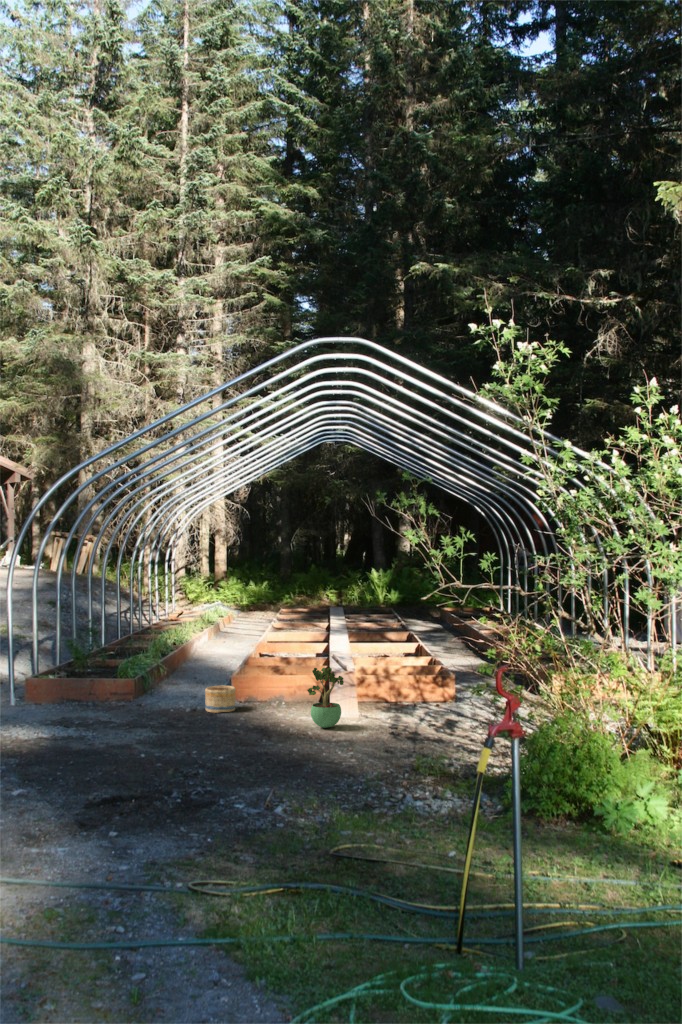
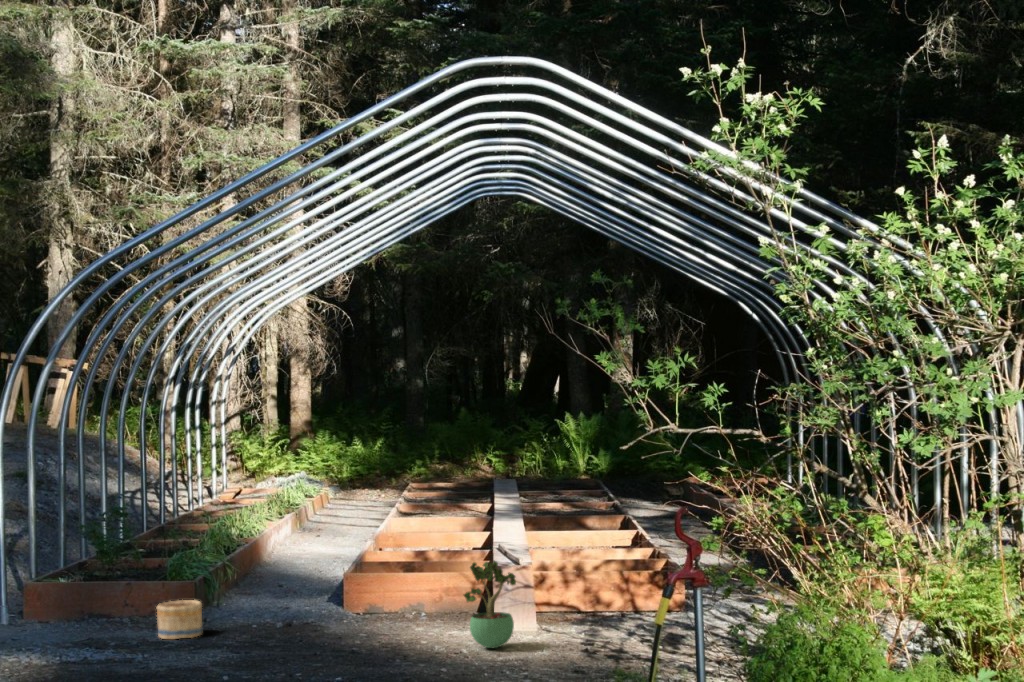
basket: present [205,686,236,713] -> present [157,600,202,639]

